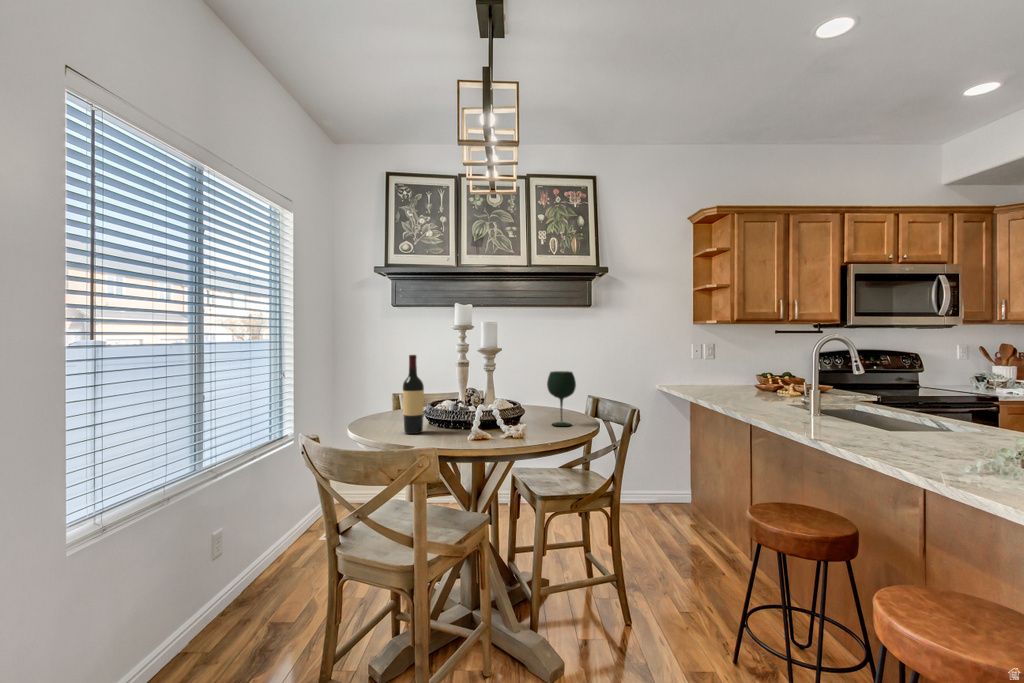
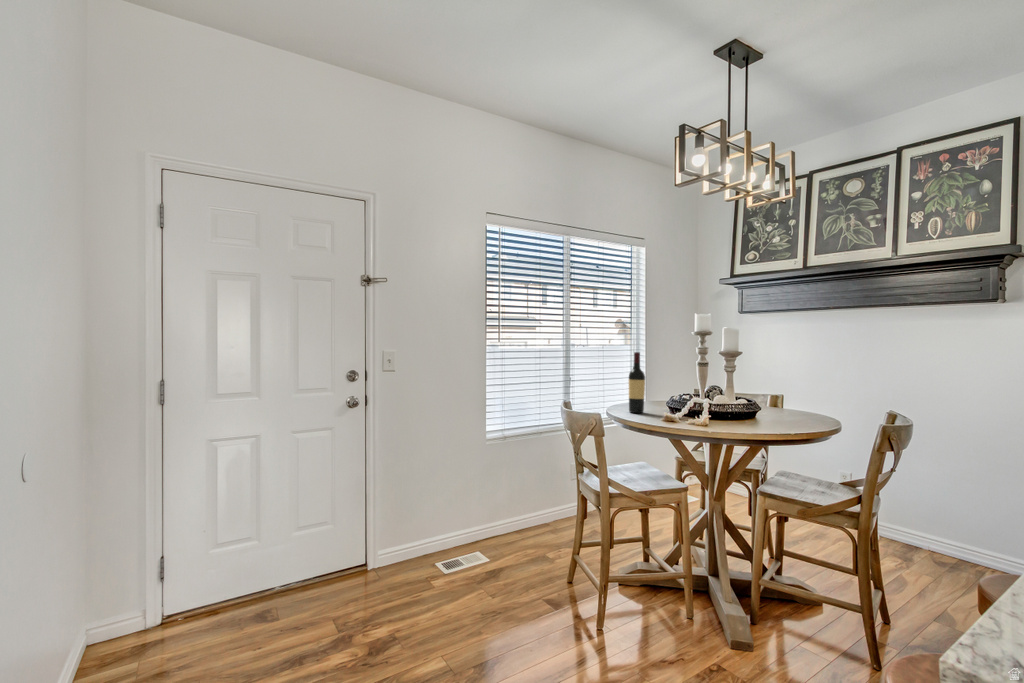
wine glass: present [547,371,576,426] -> none [753,374,785,429]

